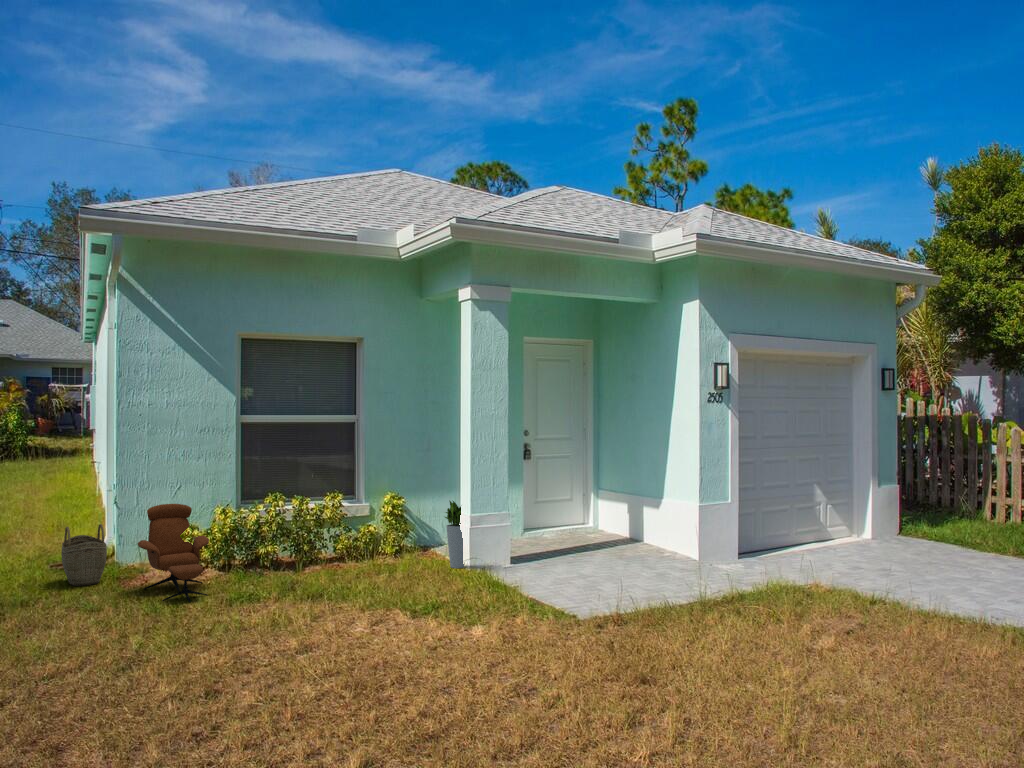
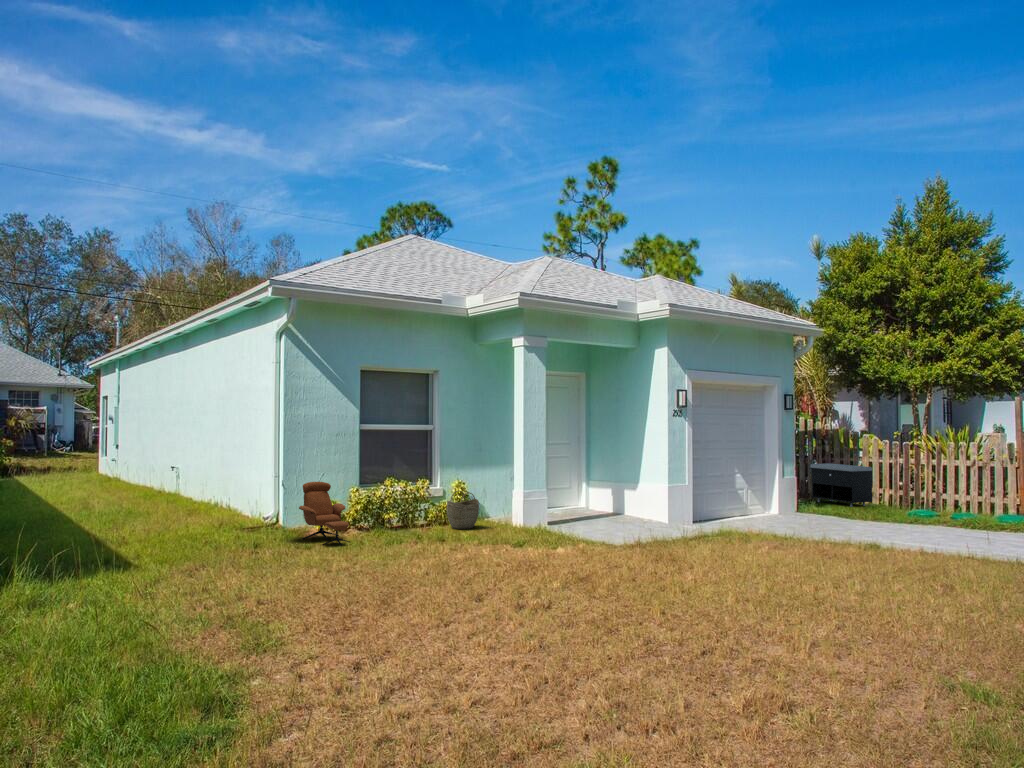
storage bench: none [920,464,1011,527] -> present [810,463,872,507]
planter: present [445,501,464,568] -> none [496,482,518,528]
woven basket: present [61,524,107,586] -> present [447,490,479,529]

